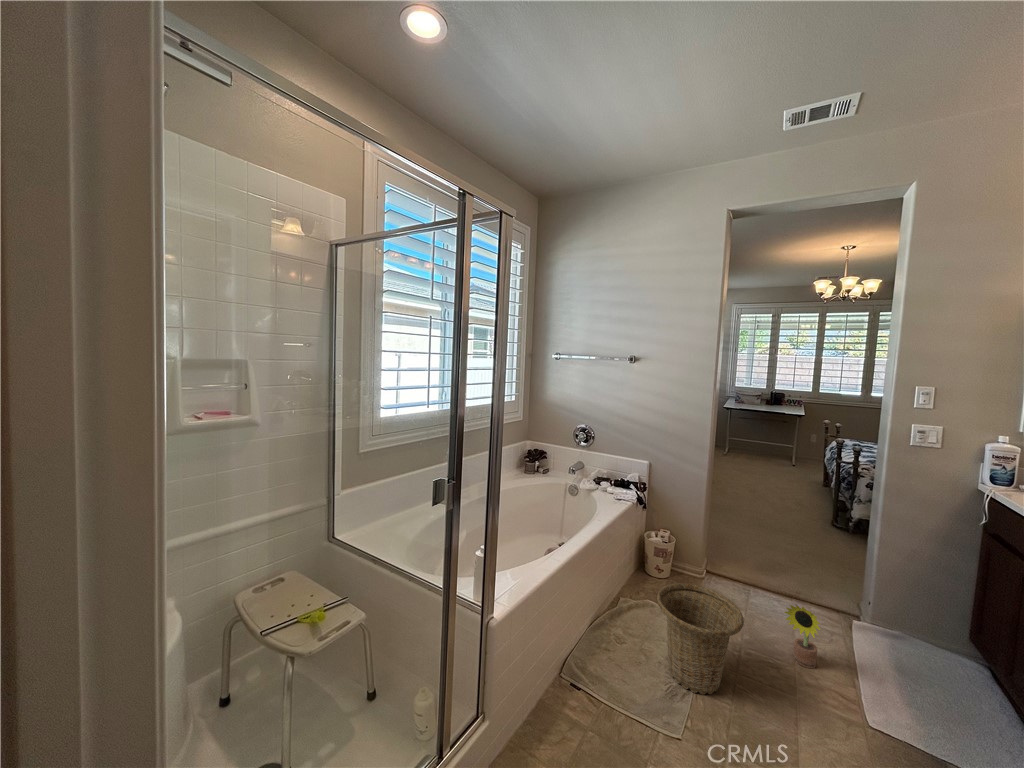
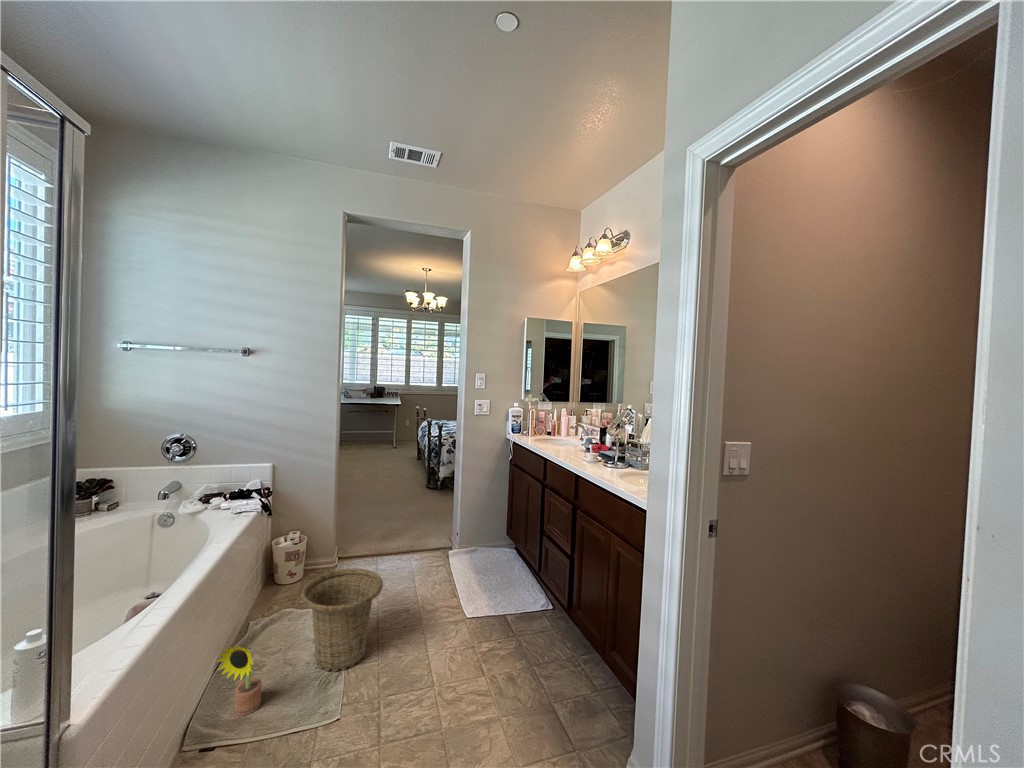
decorative plant: present [785,605,820,668] -> present [217,645,261,715]

